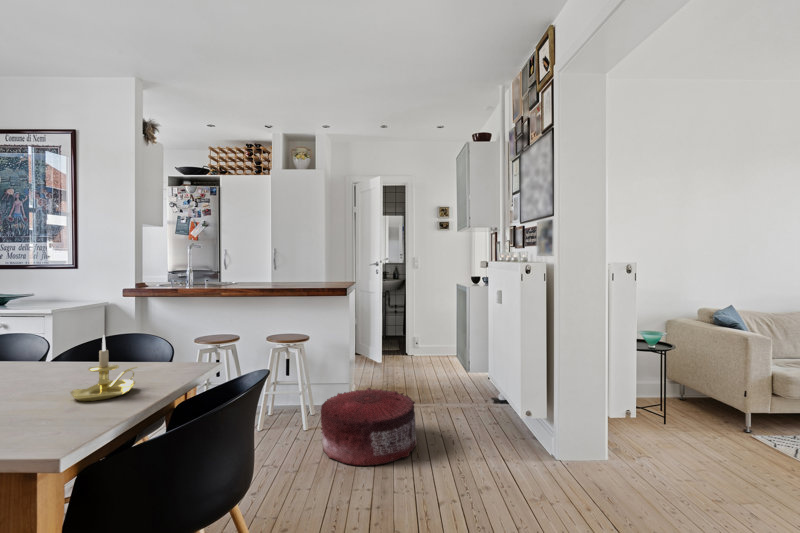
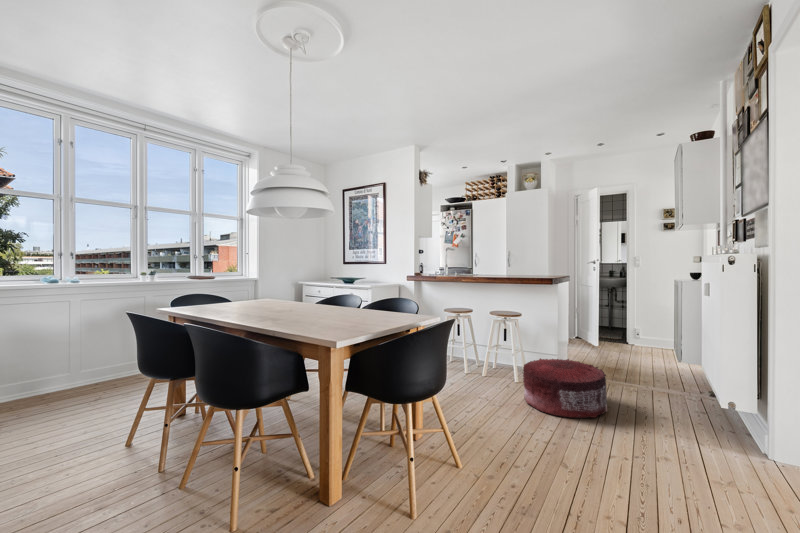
candle holder: present [70,335,137,401] -> none [357,289,390,323]

